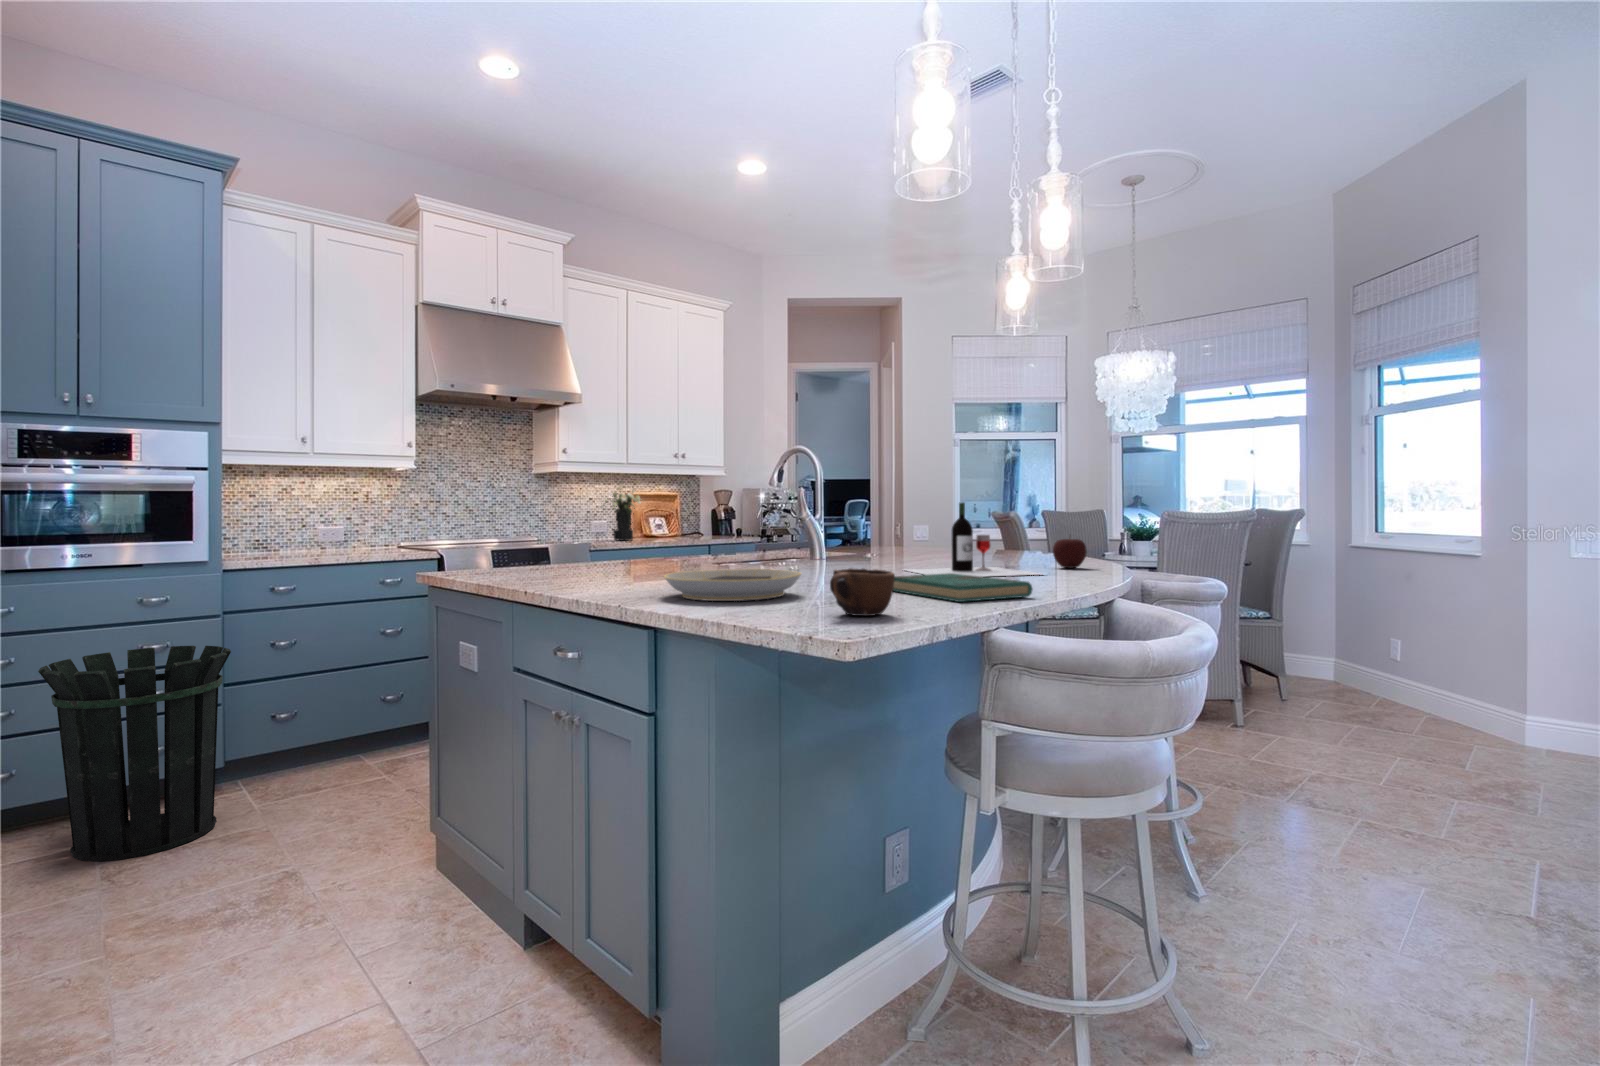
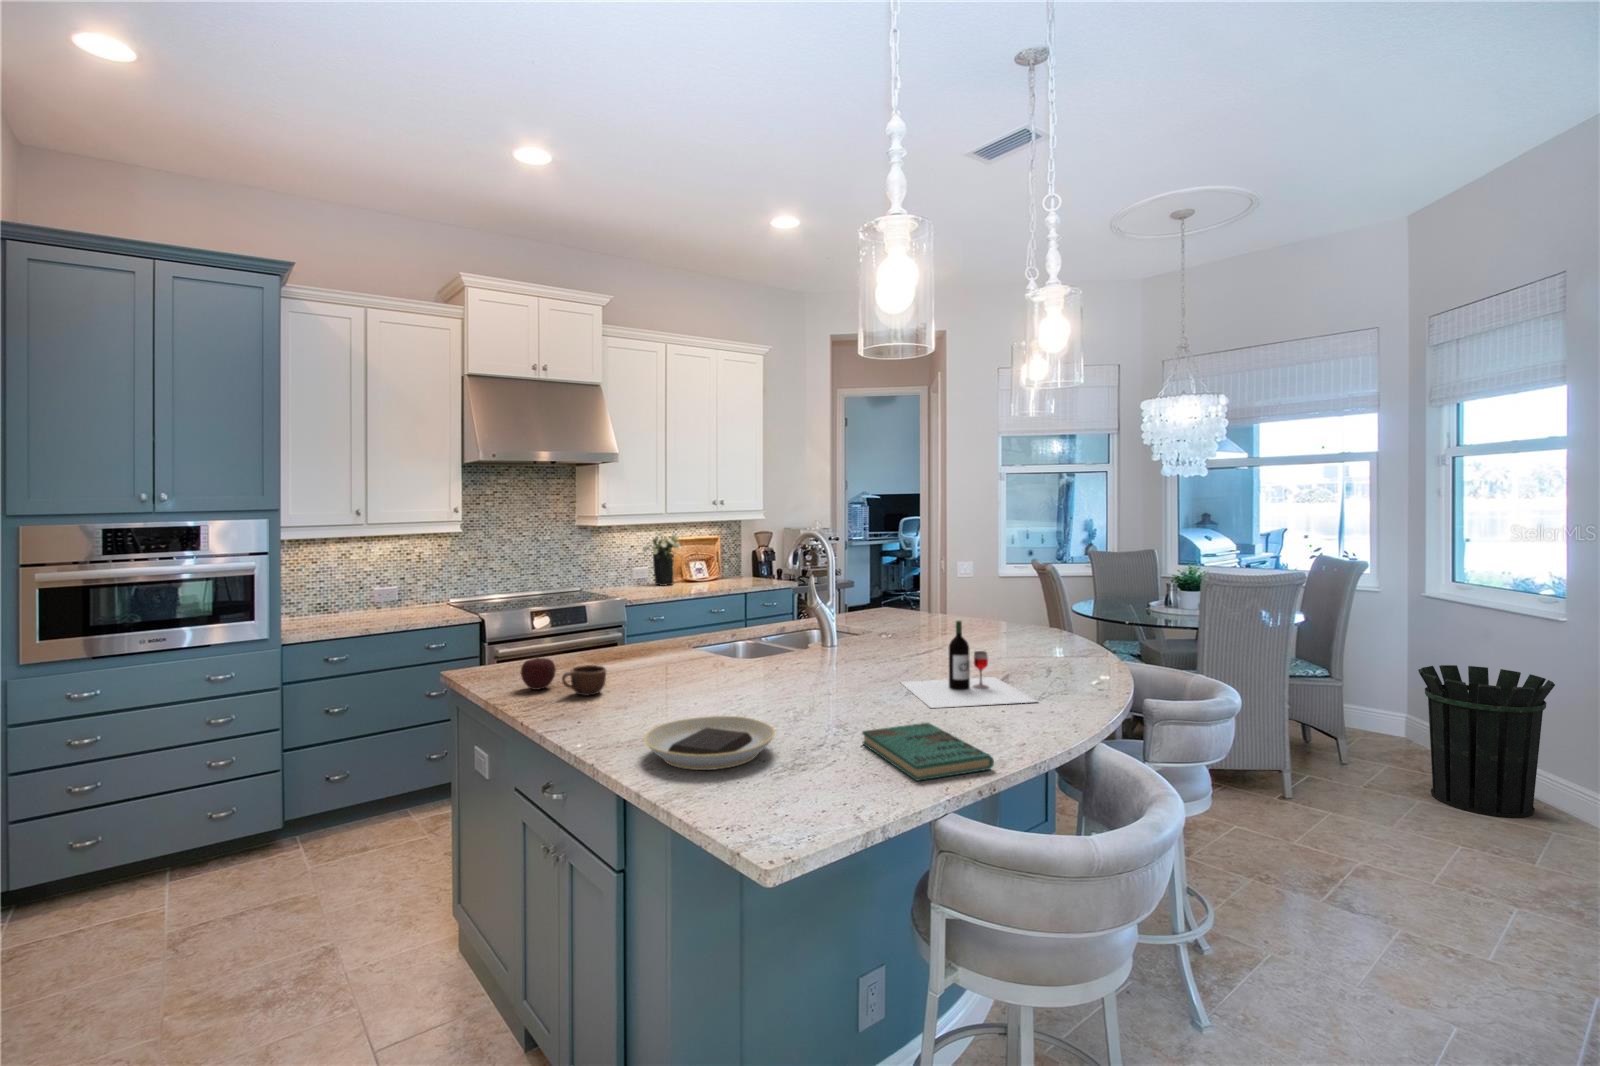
apple: present [1053,539,1087,568] -> present [521,658,556,690]
mug: present [830,568,895,616] -> present [562,665,606,696]
waste bin: present [38,646,231,861] -> present [1418,665,1555,818]

